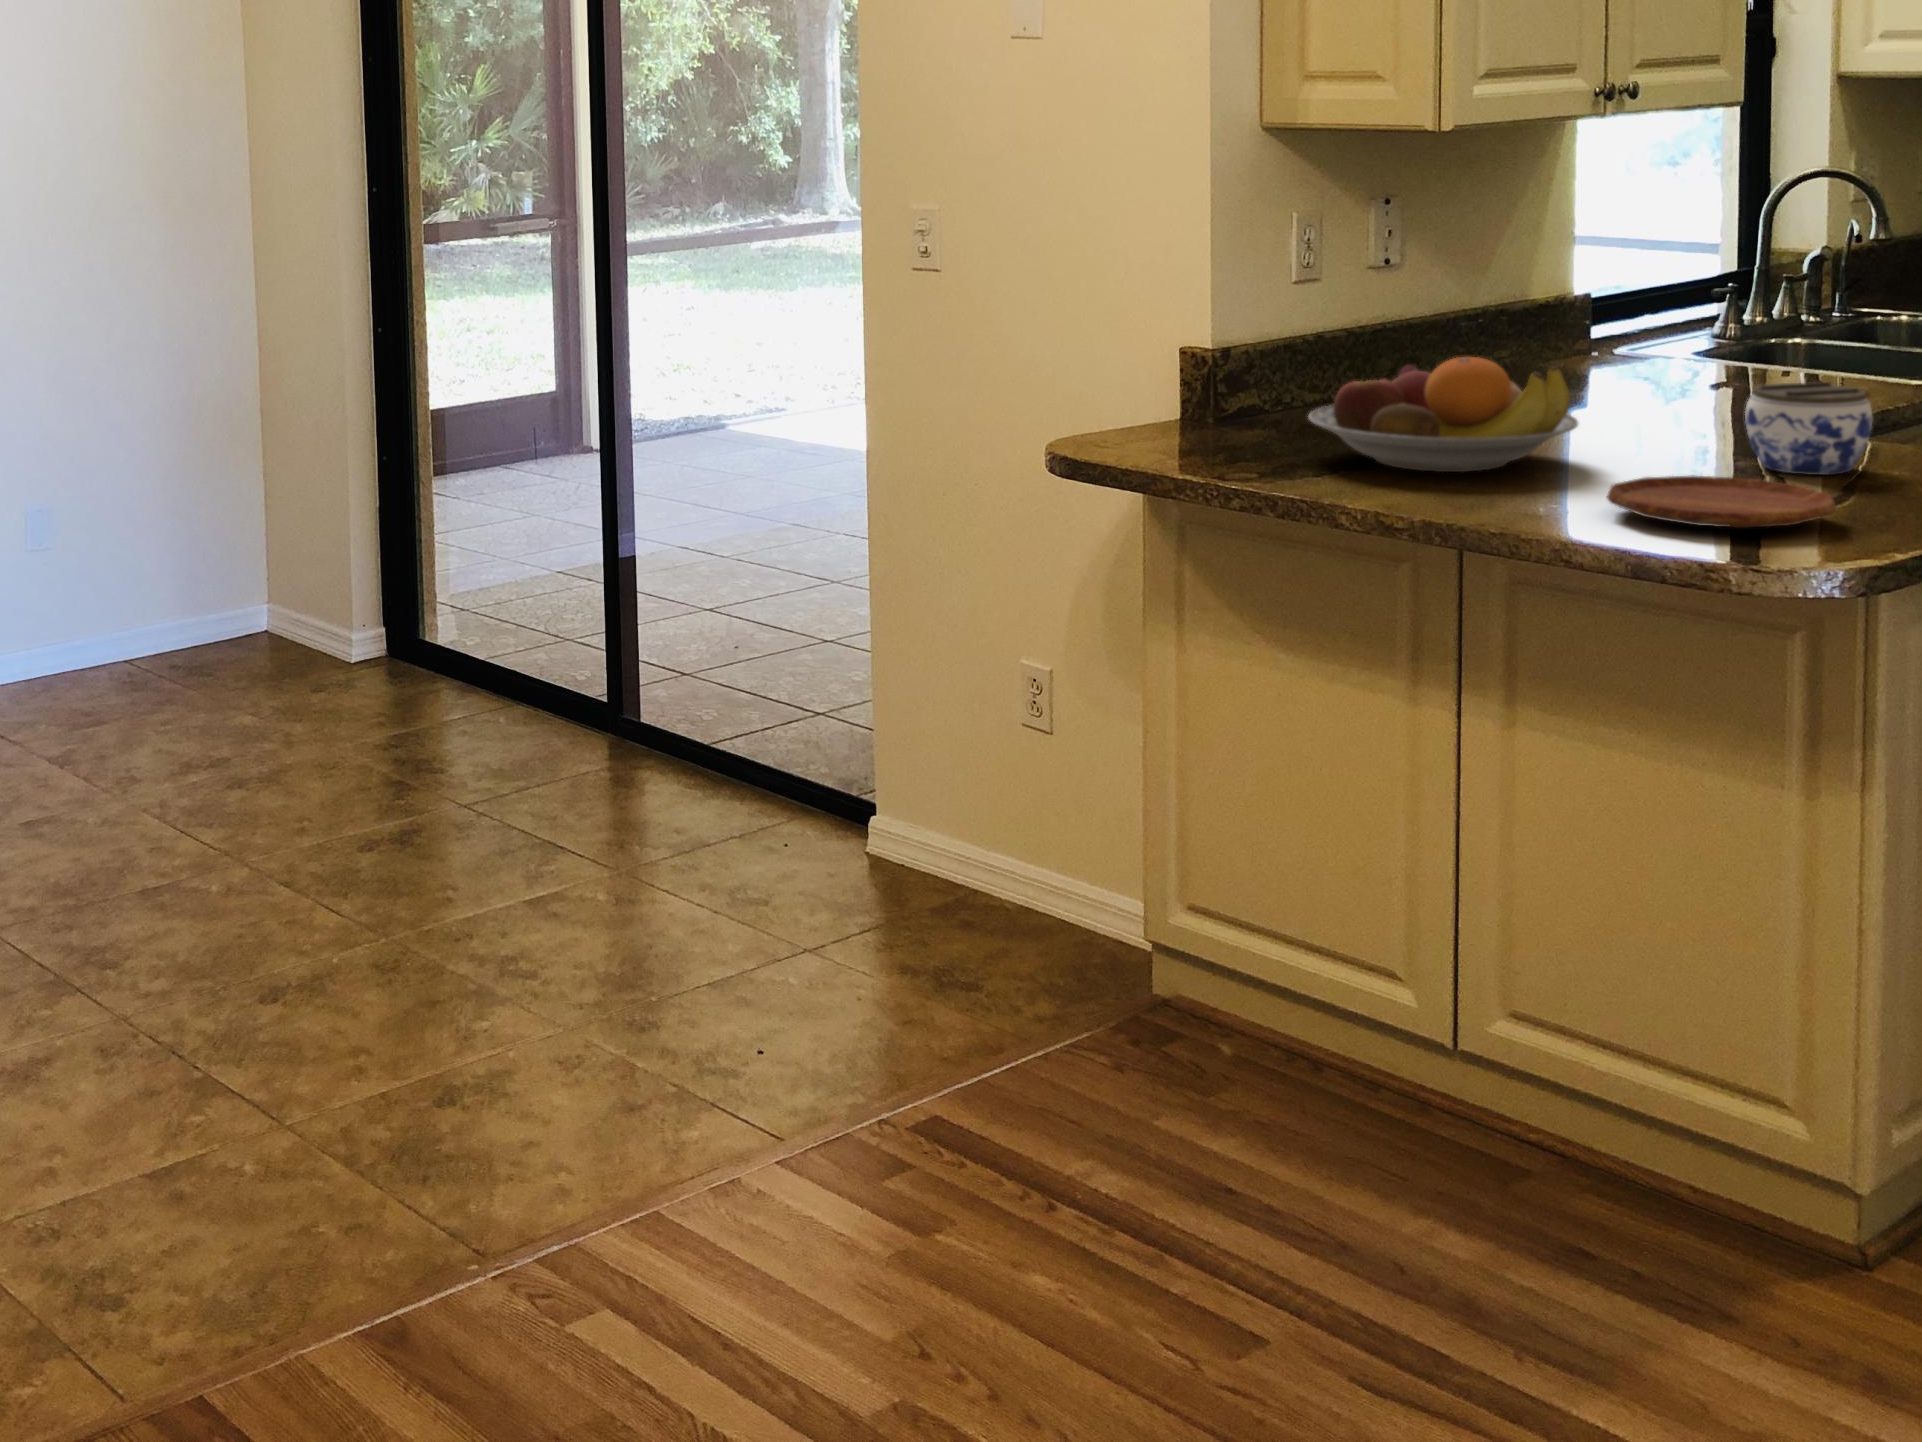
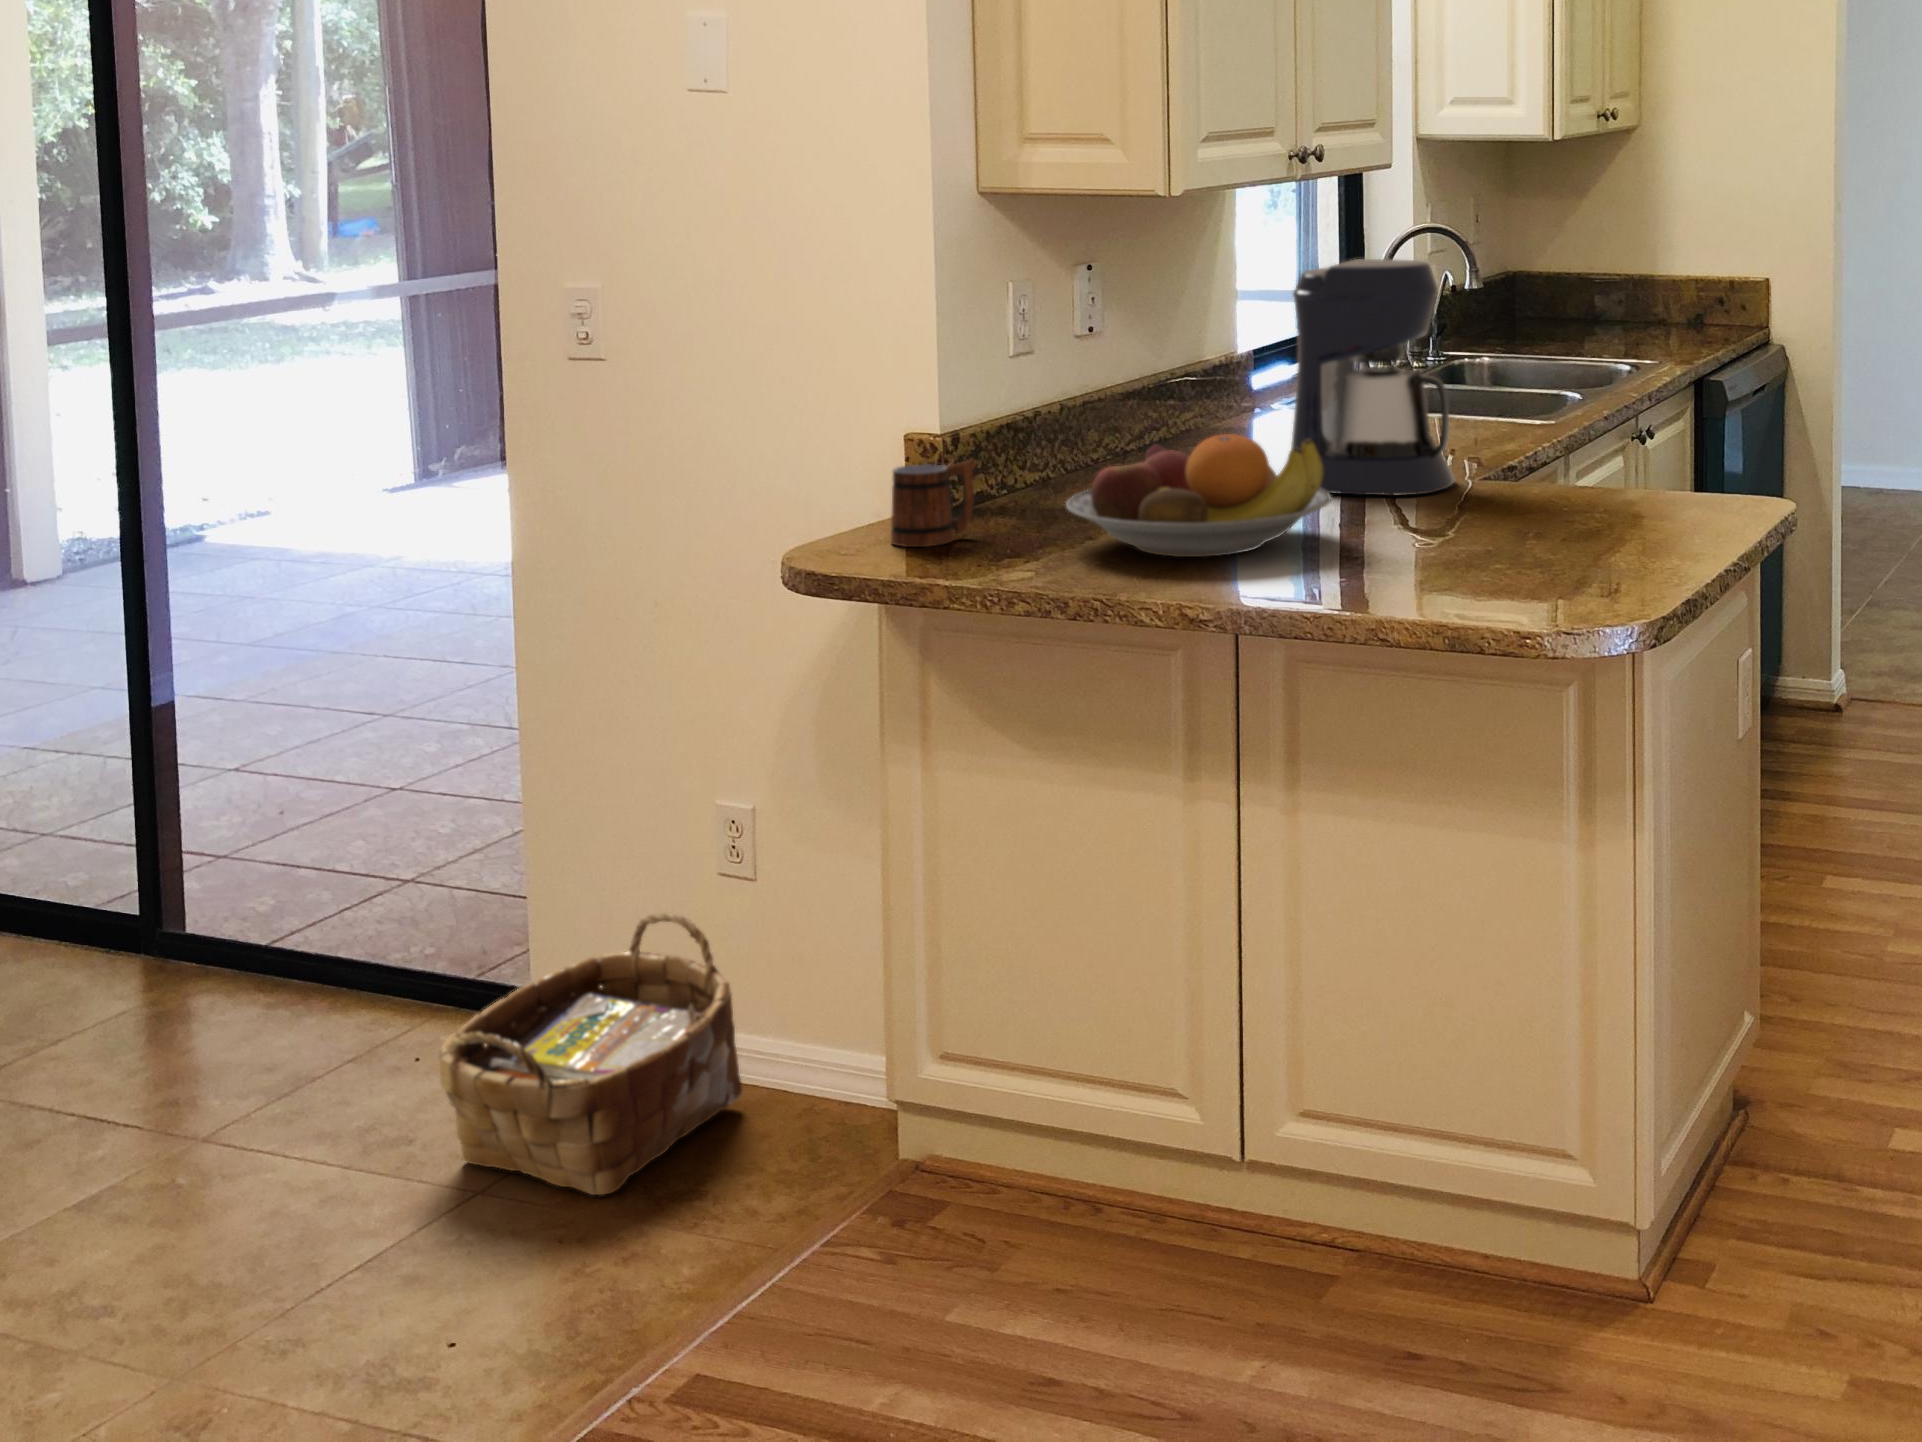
coffee maker: none [1566,194,1757,434] -> present [1291,259,1454,496]
mug: none [1153,368,1235,444] -> present [891,459,975,547]
jar: present [1745,382,1872,475] -> none [1472,439,1580,530]
tray: present [1607,476,1836,528] -> none [1389,541,1597,596]
woven basket: none [781,749,1027,971] -> present [439,913,742,1195]

